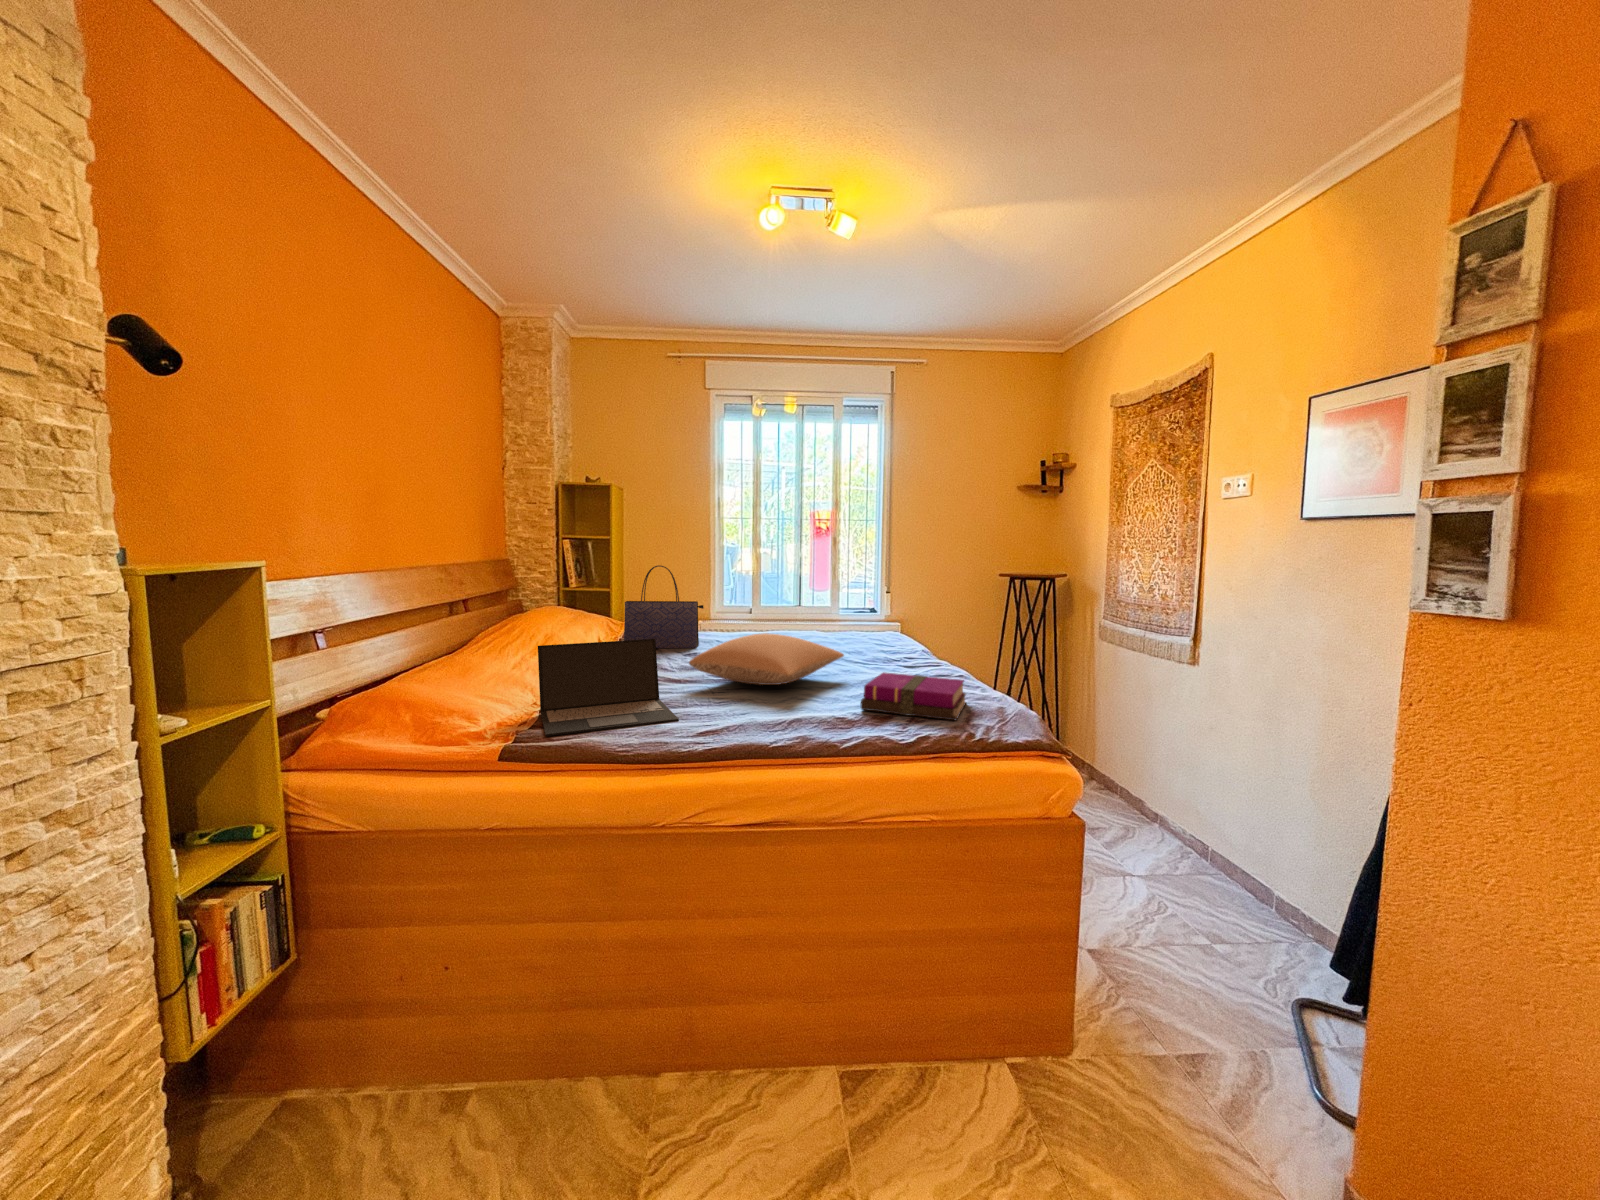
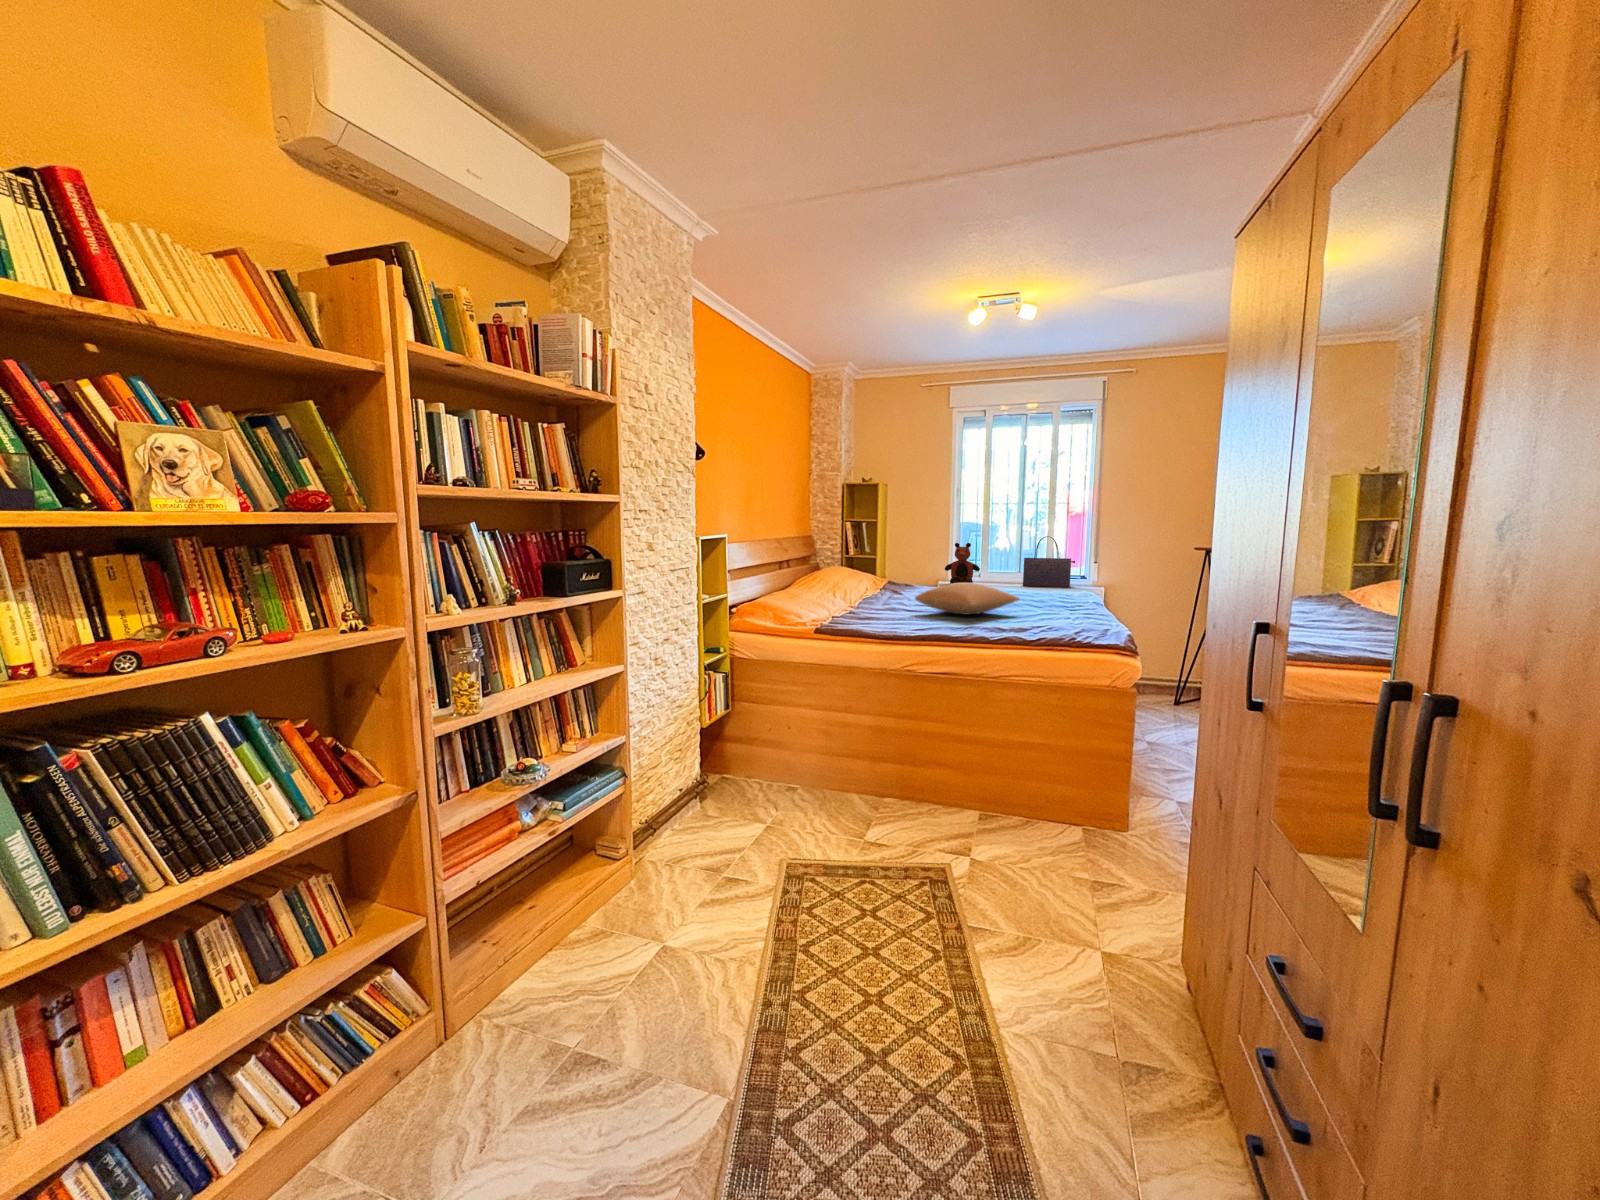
tote bag: present [624,565,704,648] -> present [1023,536,1075,587]
teddy bear: none [706,569,751,625] -> present [945,543,980,584]
laptop: present [538,639,679,736] -> none [831,581,902,625]
notebook: present [861,673,966,720] -> none [1013,608,1092,634]

